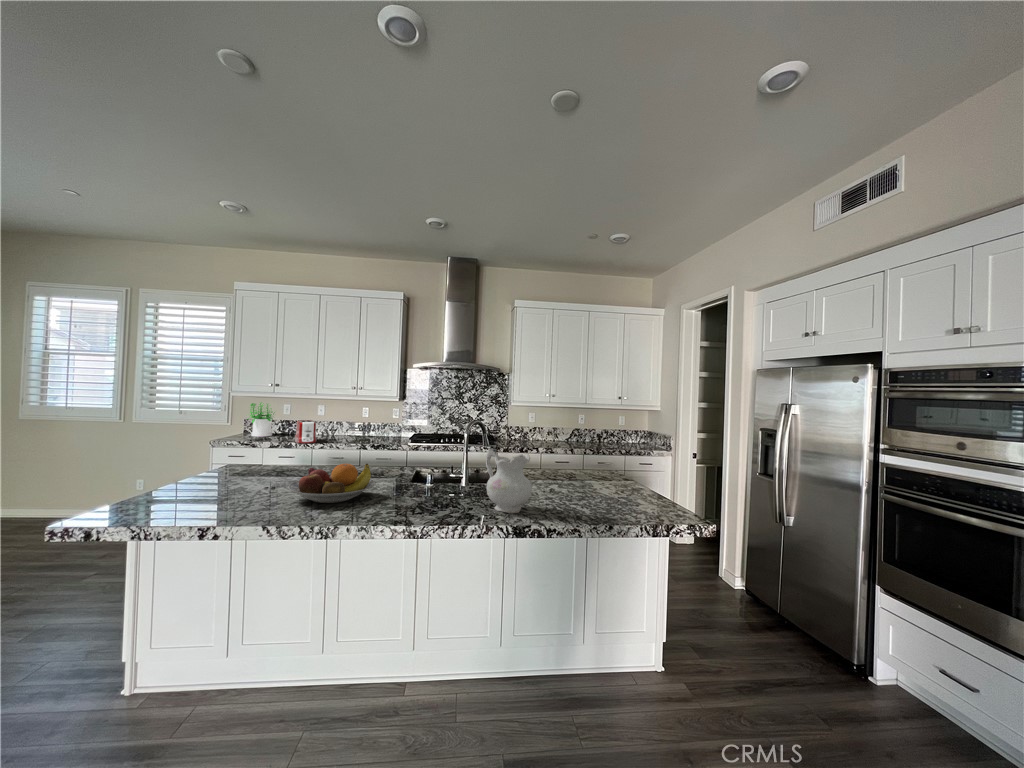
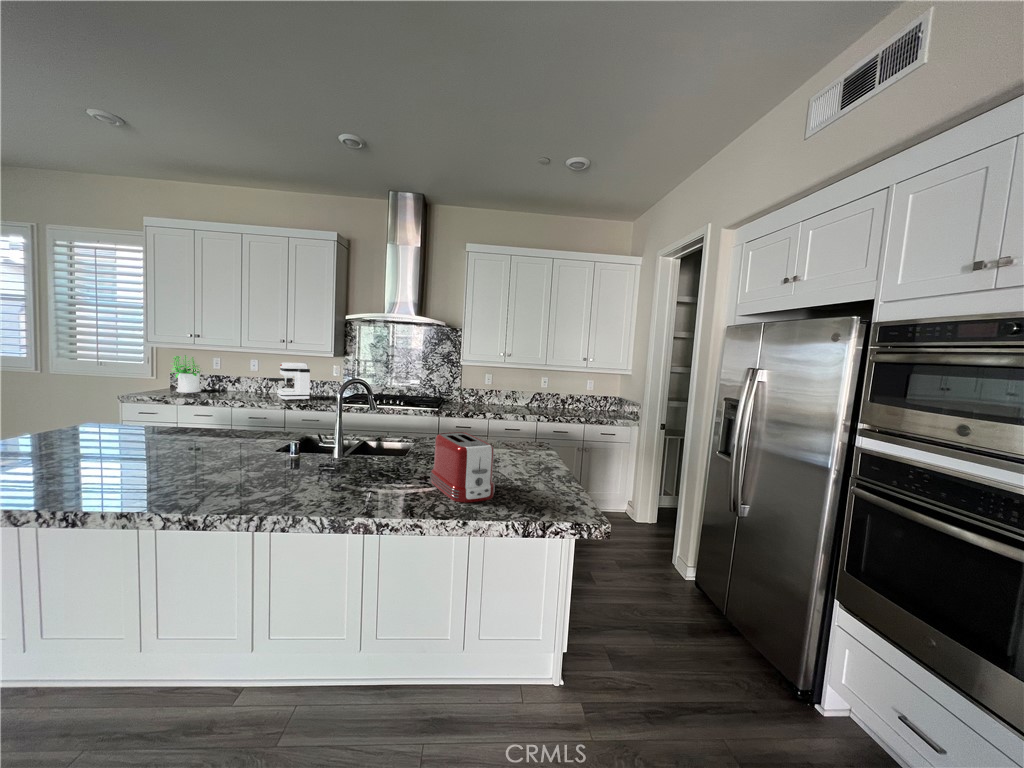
coffee maker: none [338,407,375,441] -> present [268,363,310,400]
toaster: present [295,420,317,443] -> present [430,432,495,502]
ceramic pitcher: present [486,448,532,513] -> none [321,421,378,500]
fruit bowl: present [288,464,375,503] -> none [89,434,209,480]

